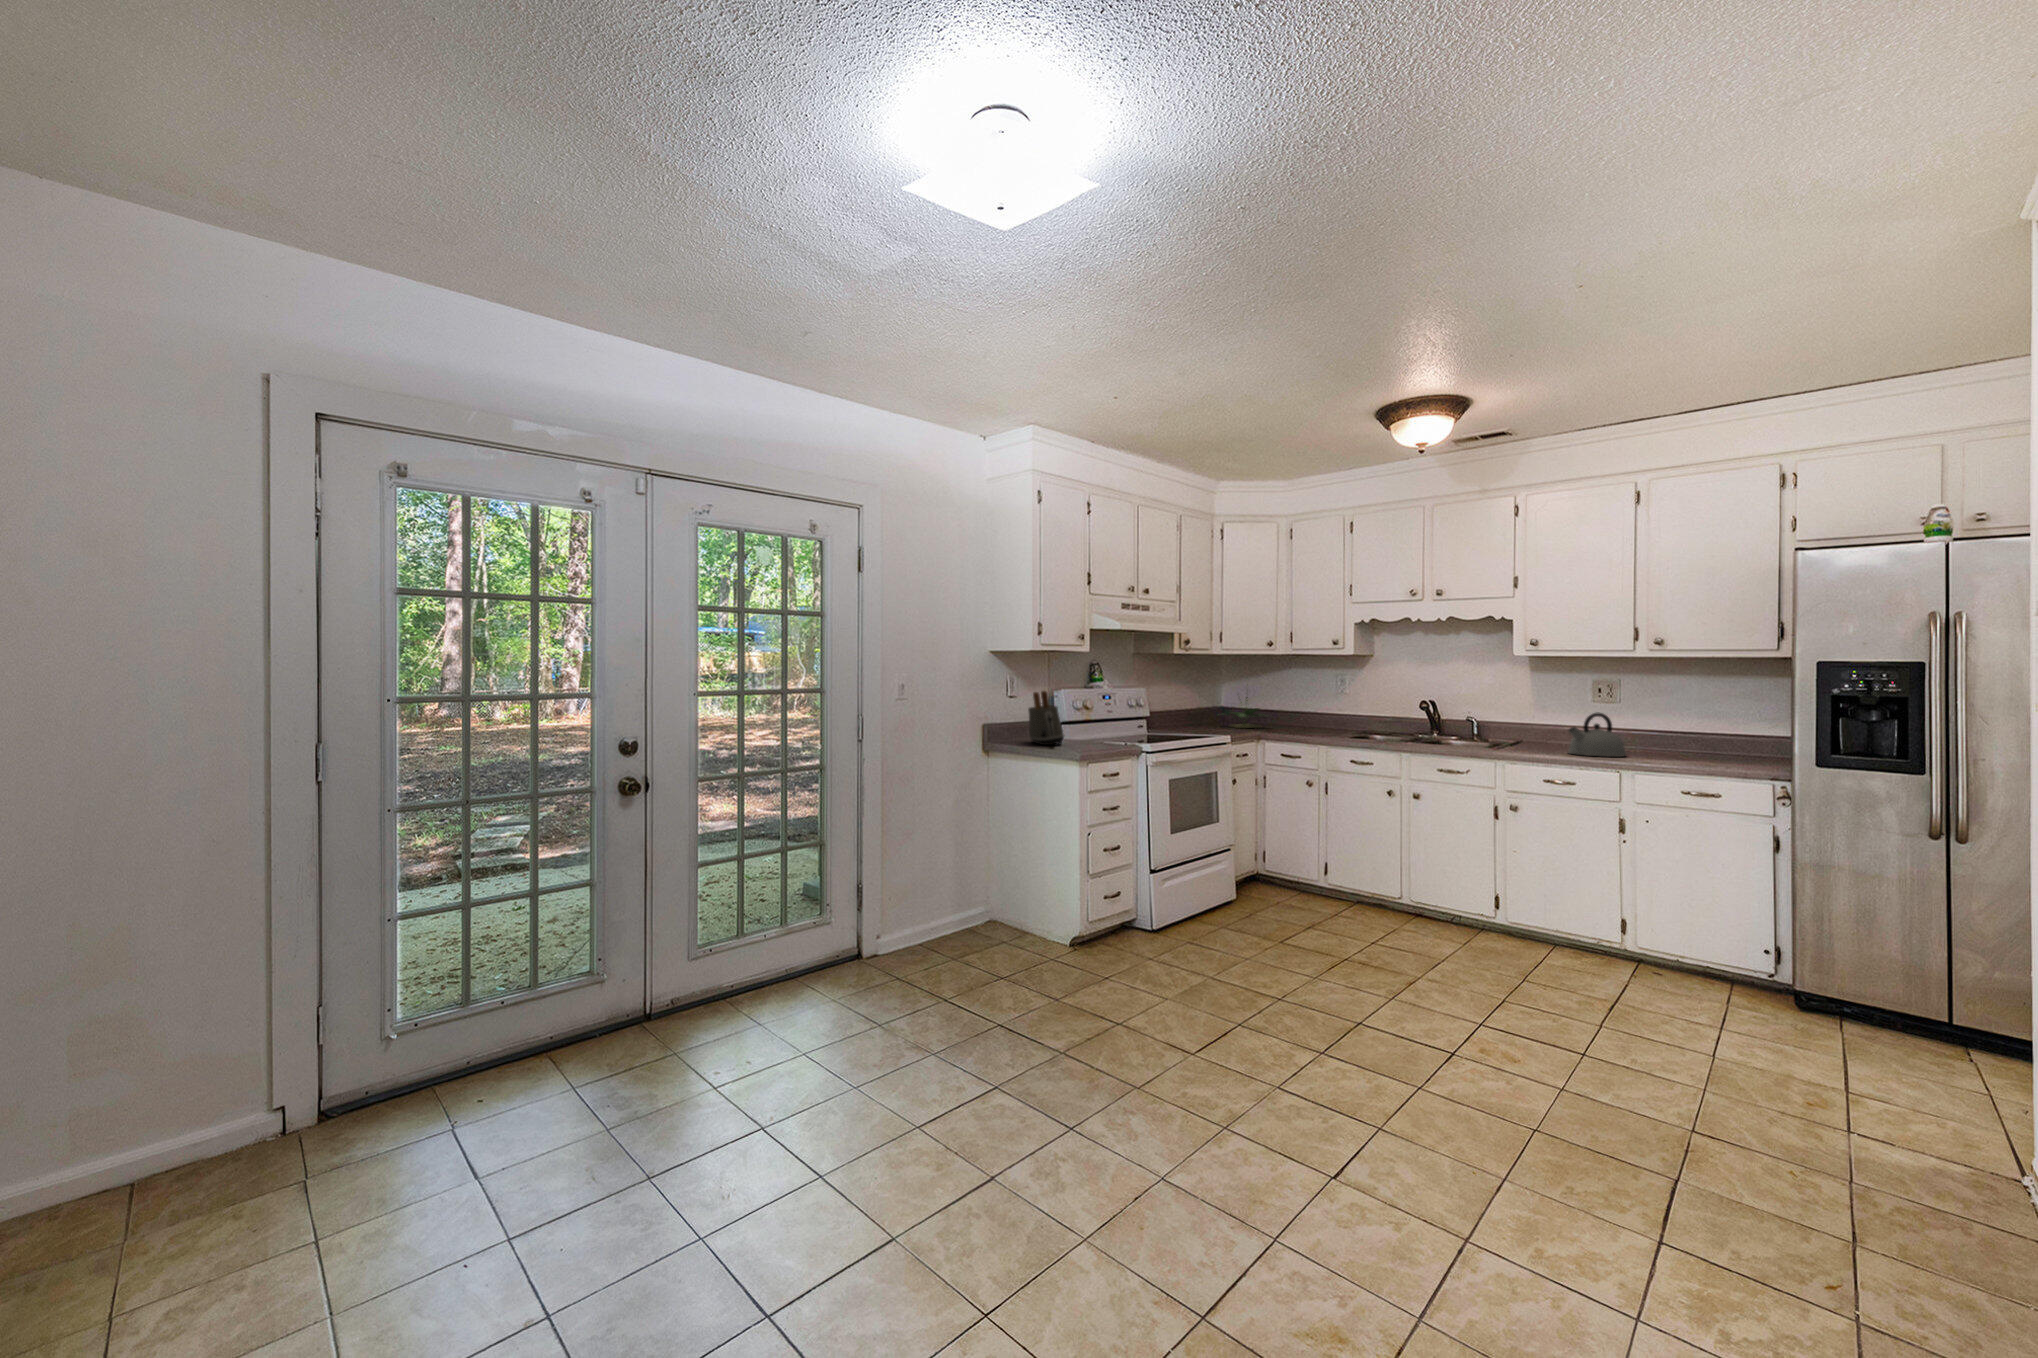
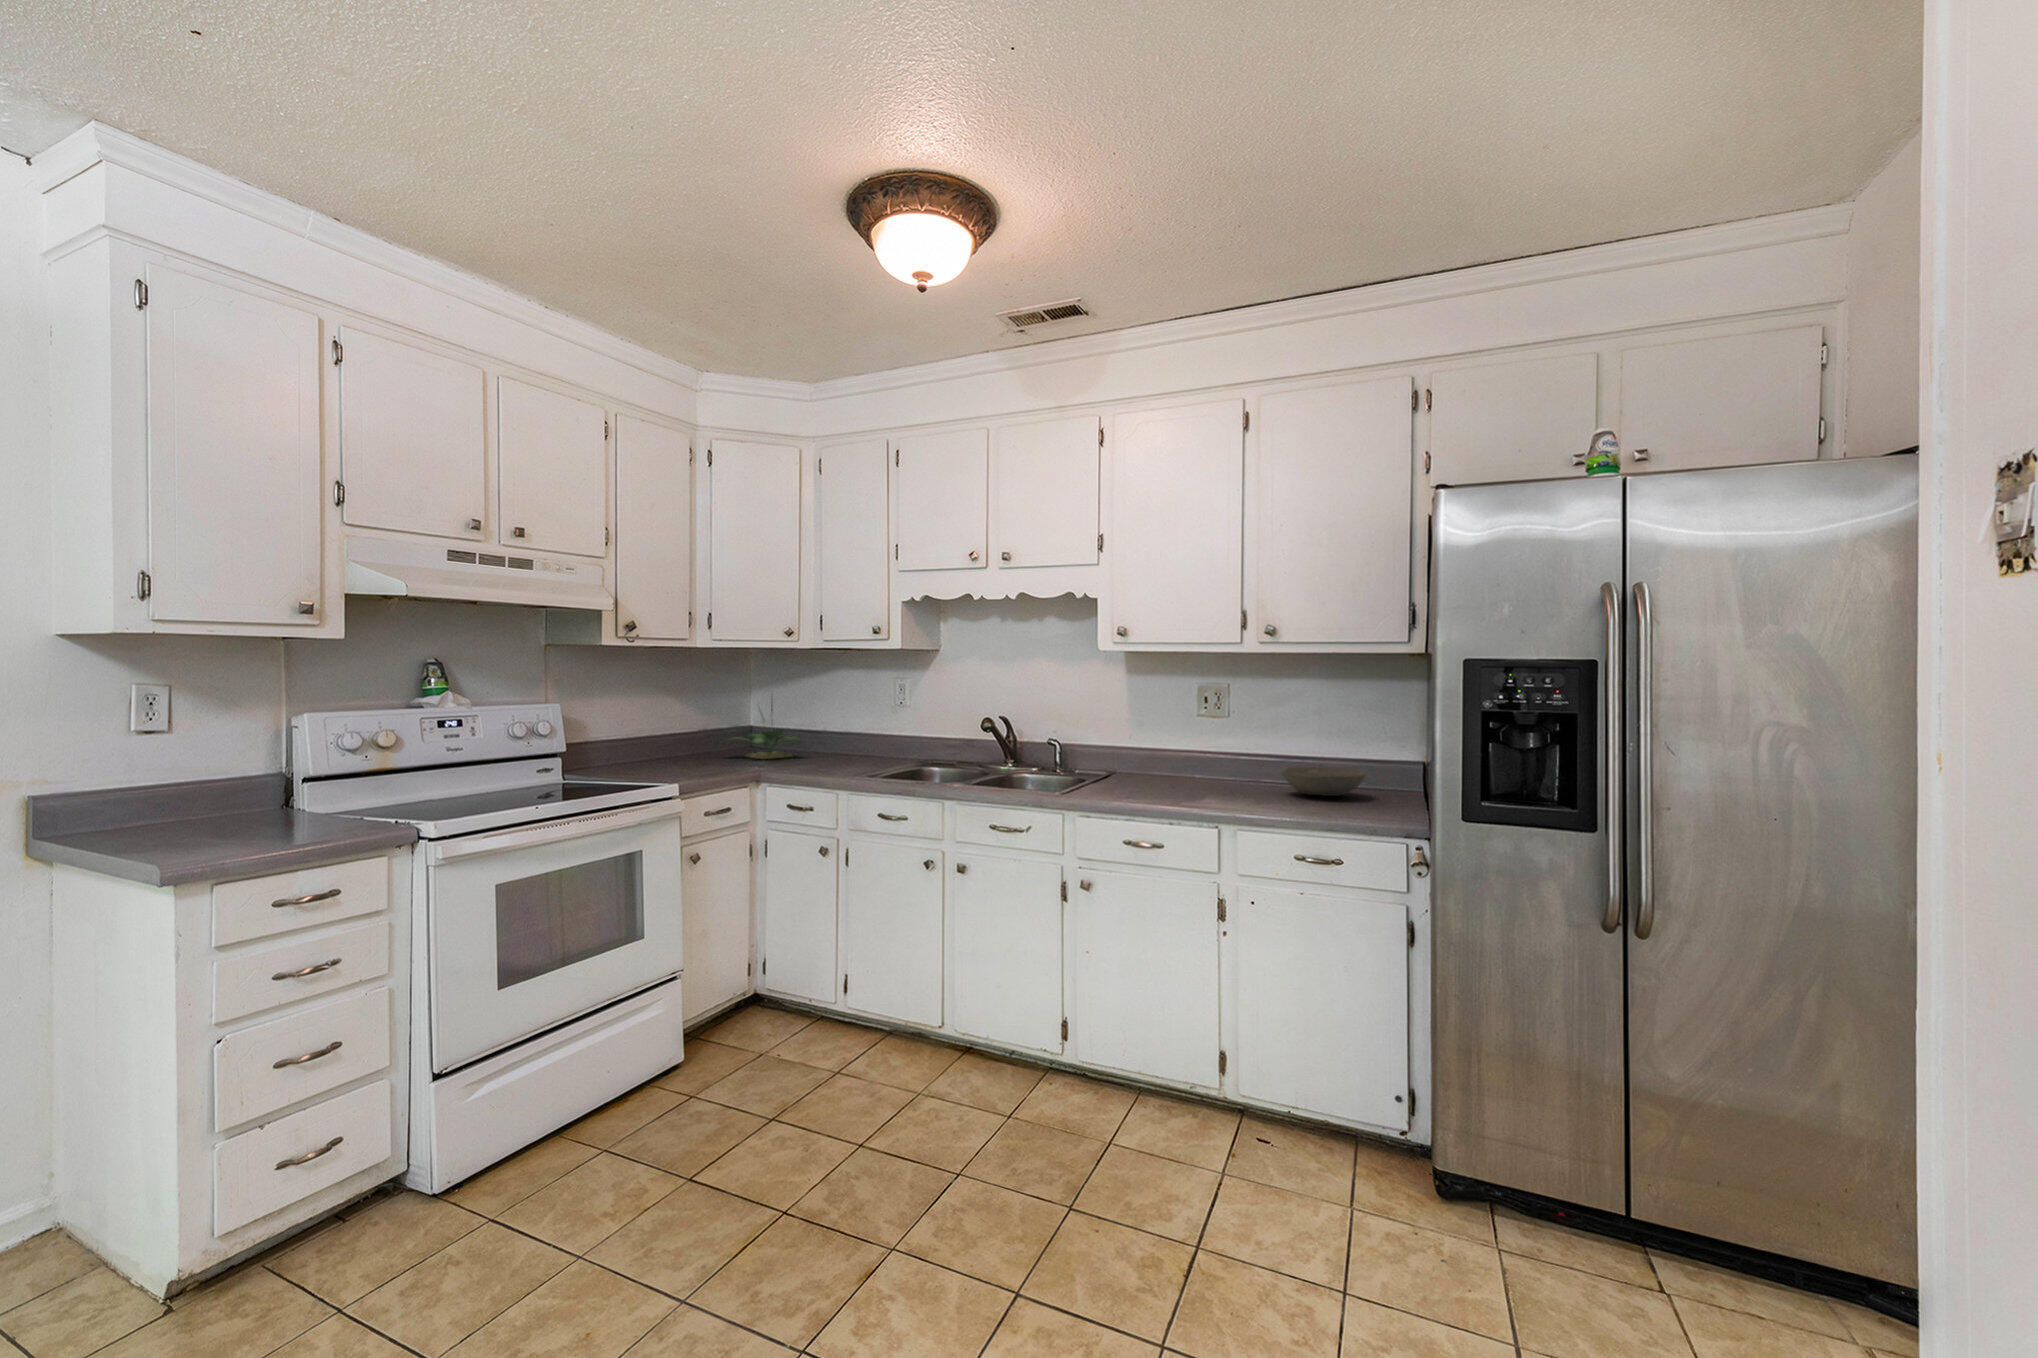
toaster: present [1028,691,1064,745] -> none [157,717,262,835]
kettle: present [1568,712,1626,757] -> none [1156,735,1231,803]
bowl: none [1666,738,1740,757] -> present [1281,767,1366,796]

